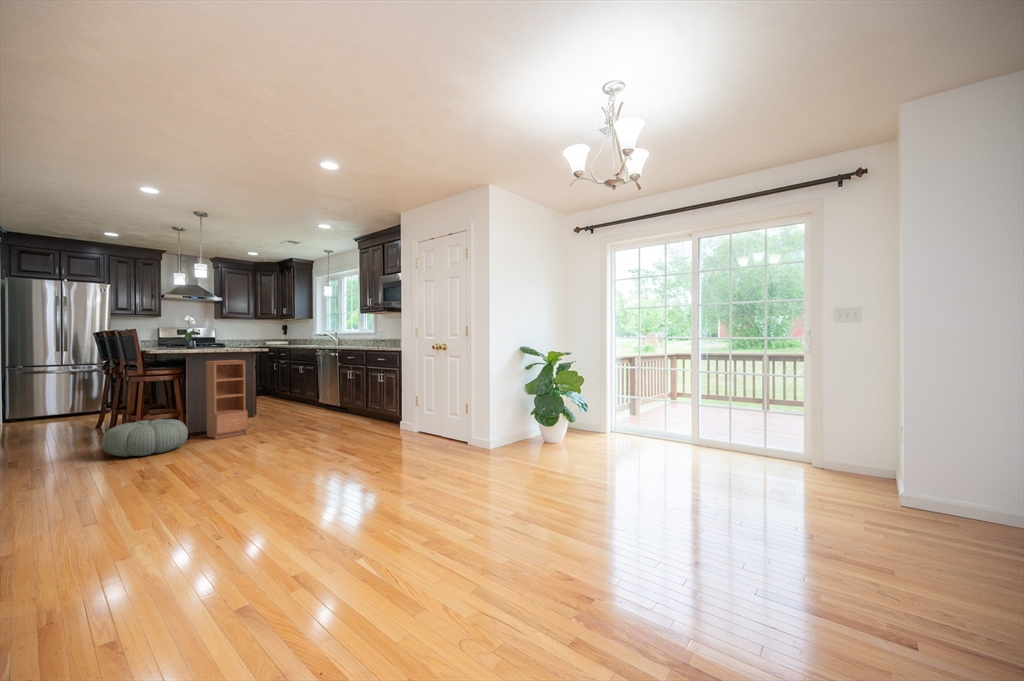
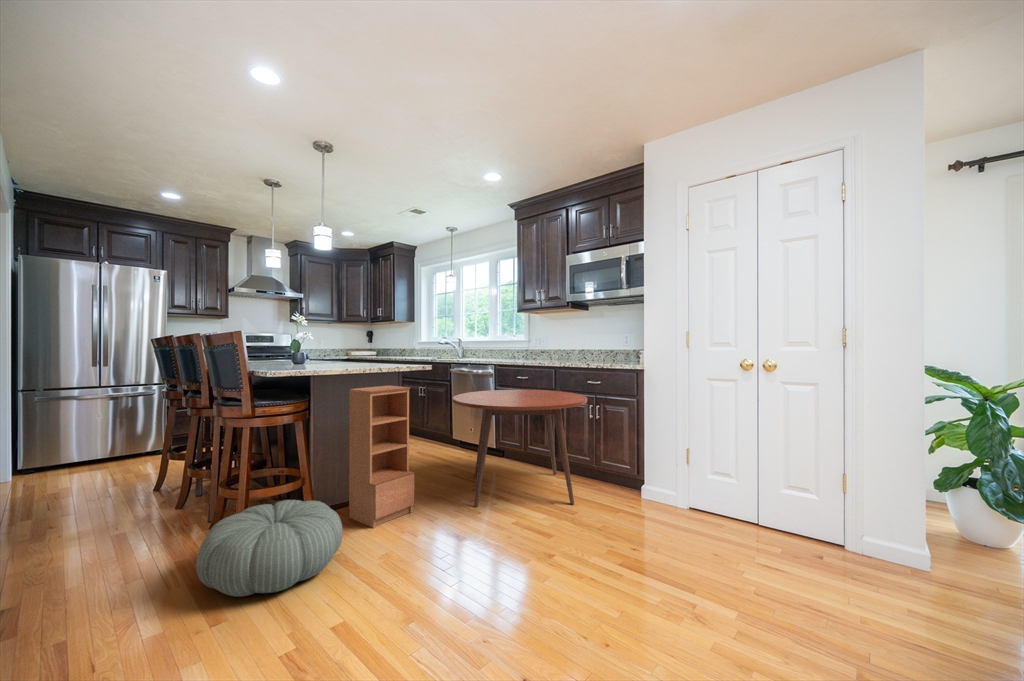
dining table: none [281,365,372,432] -> present [453,390,587,507]

